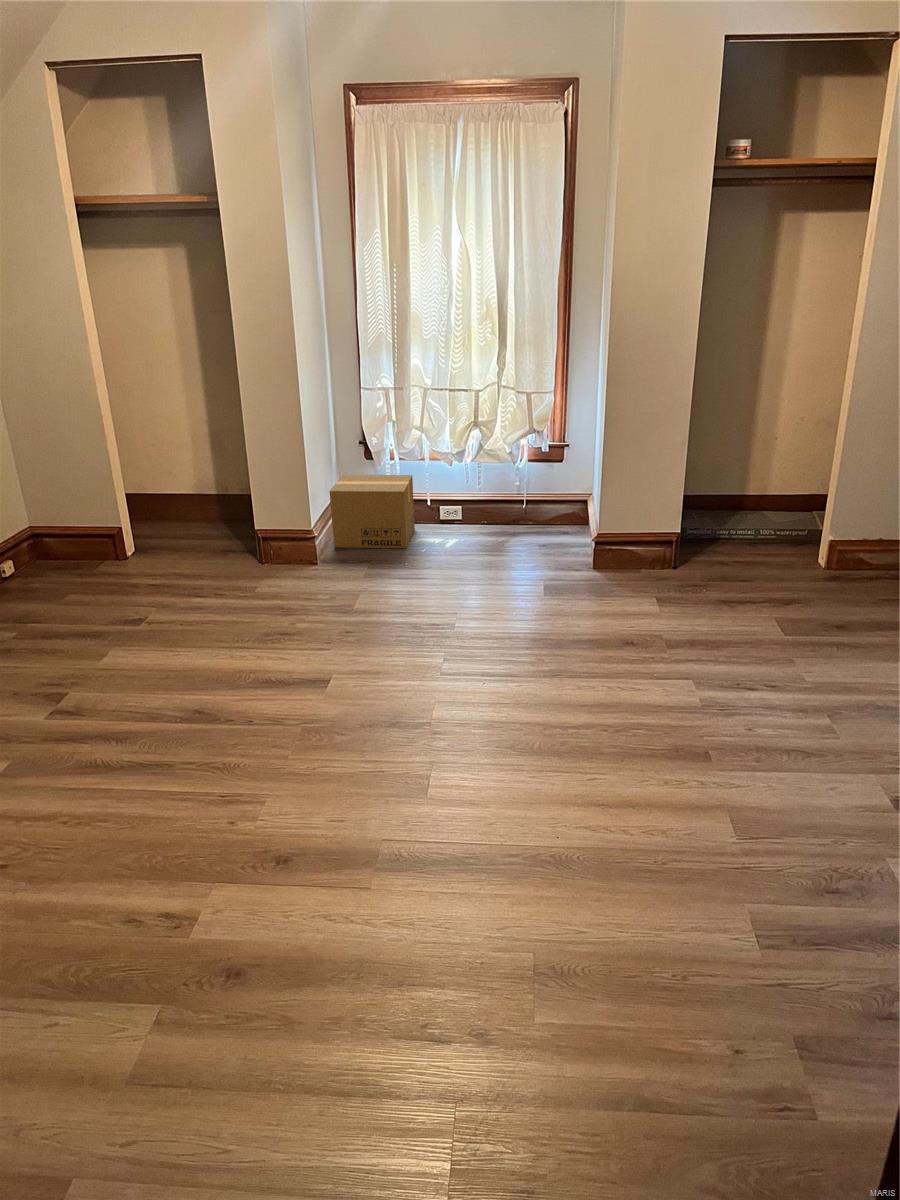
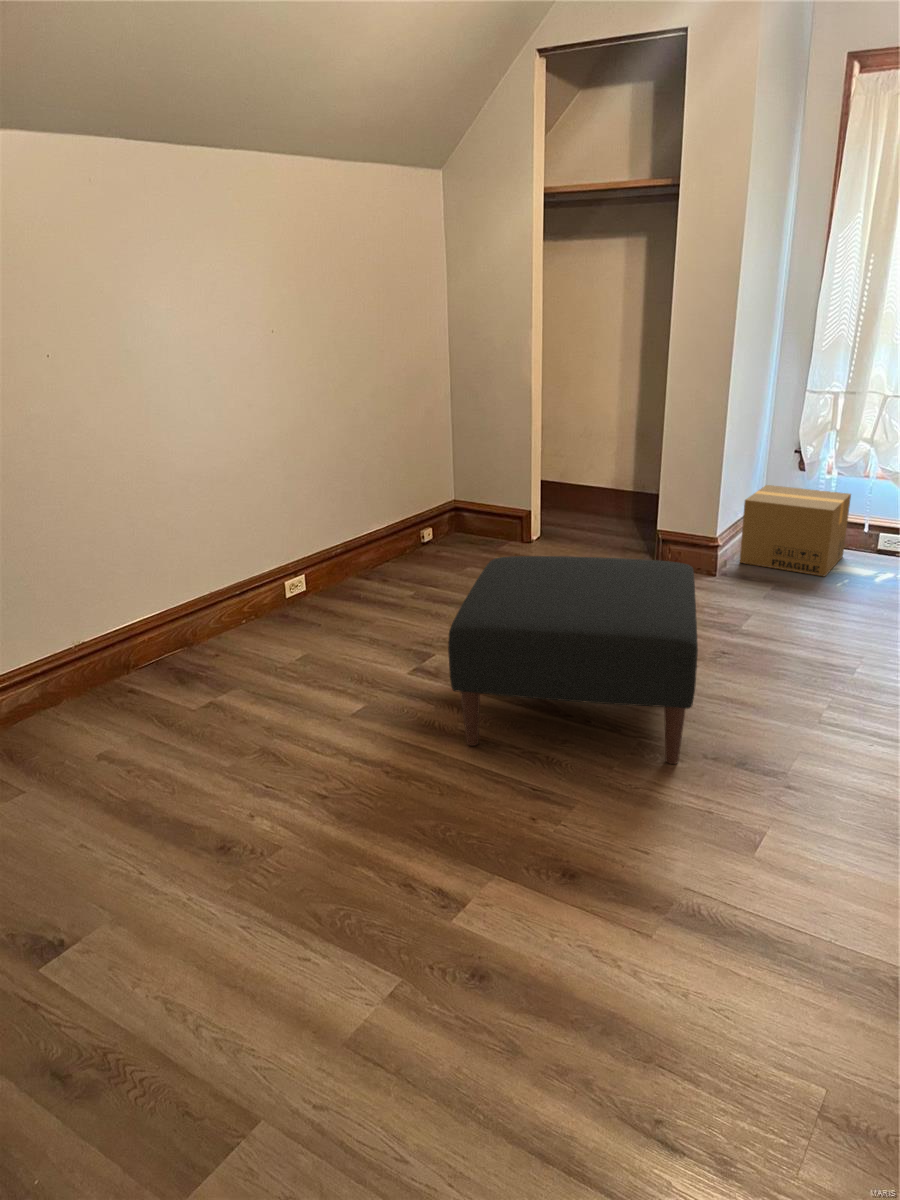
ottoman: none [103,559,348,775] -> present [448,556,698,764]

